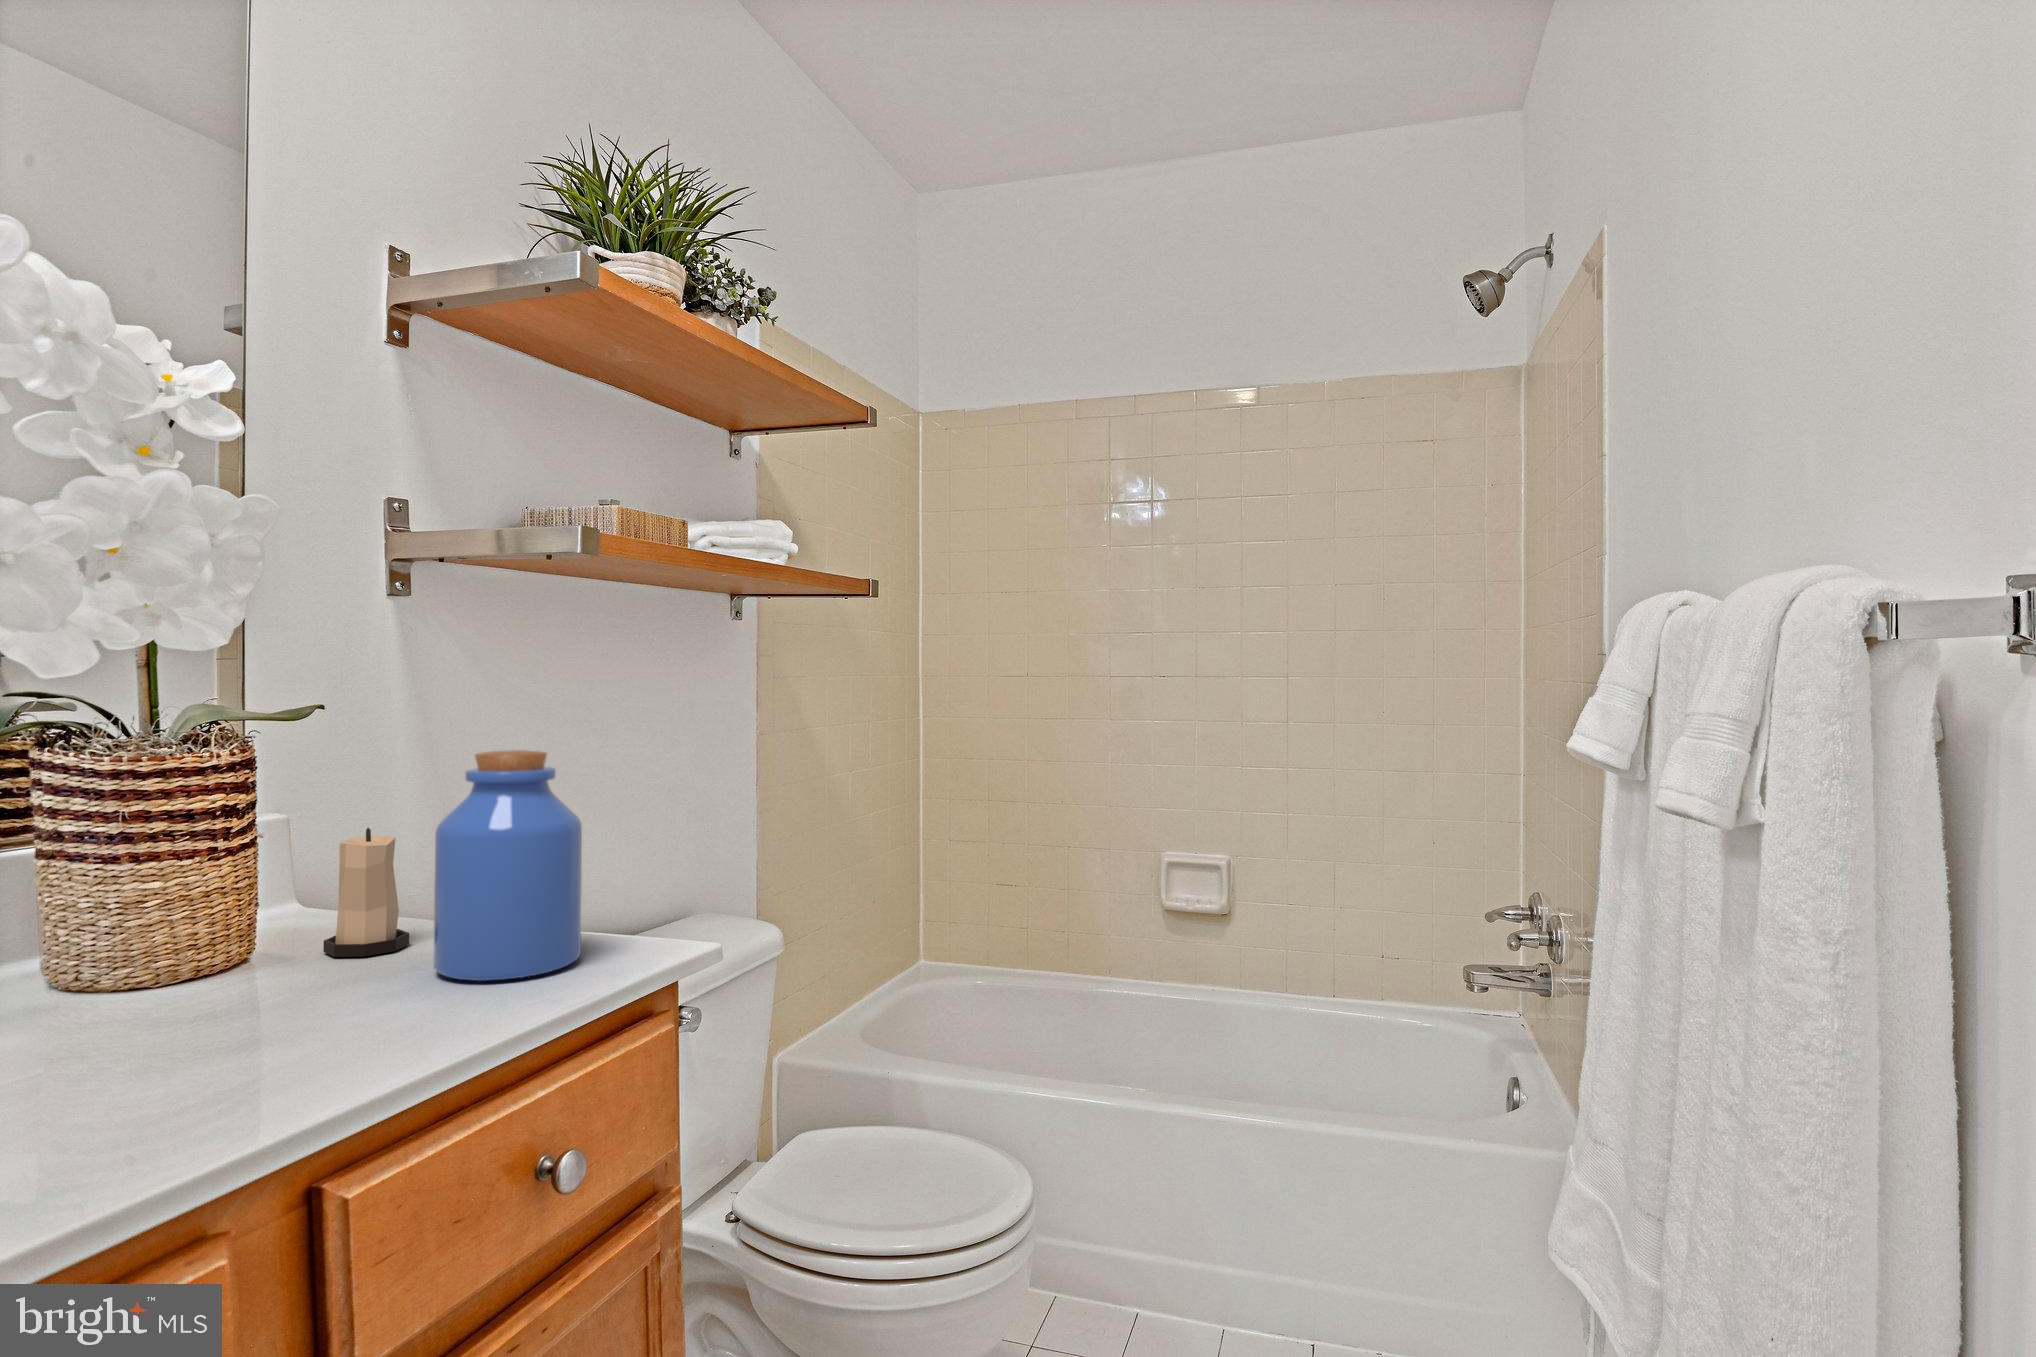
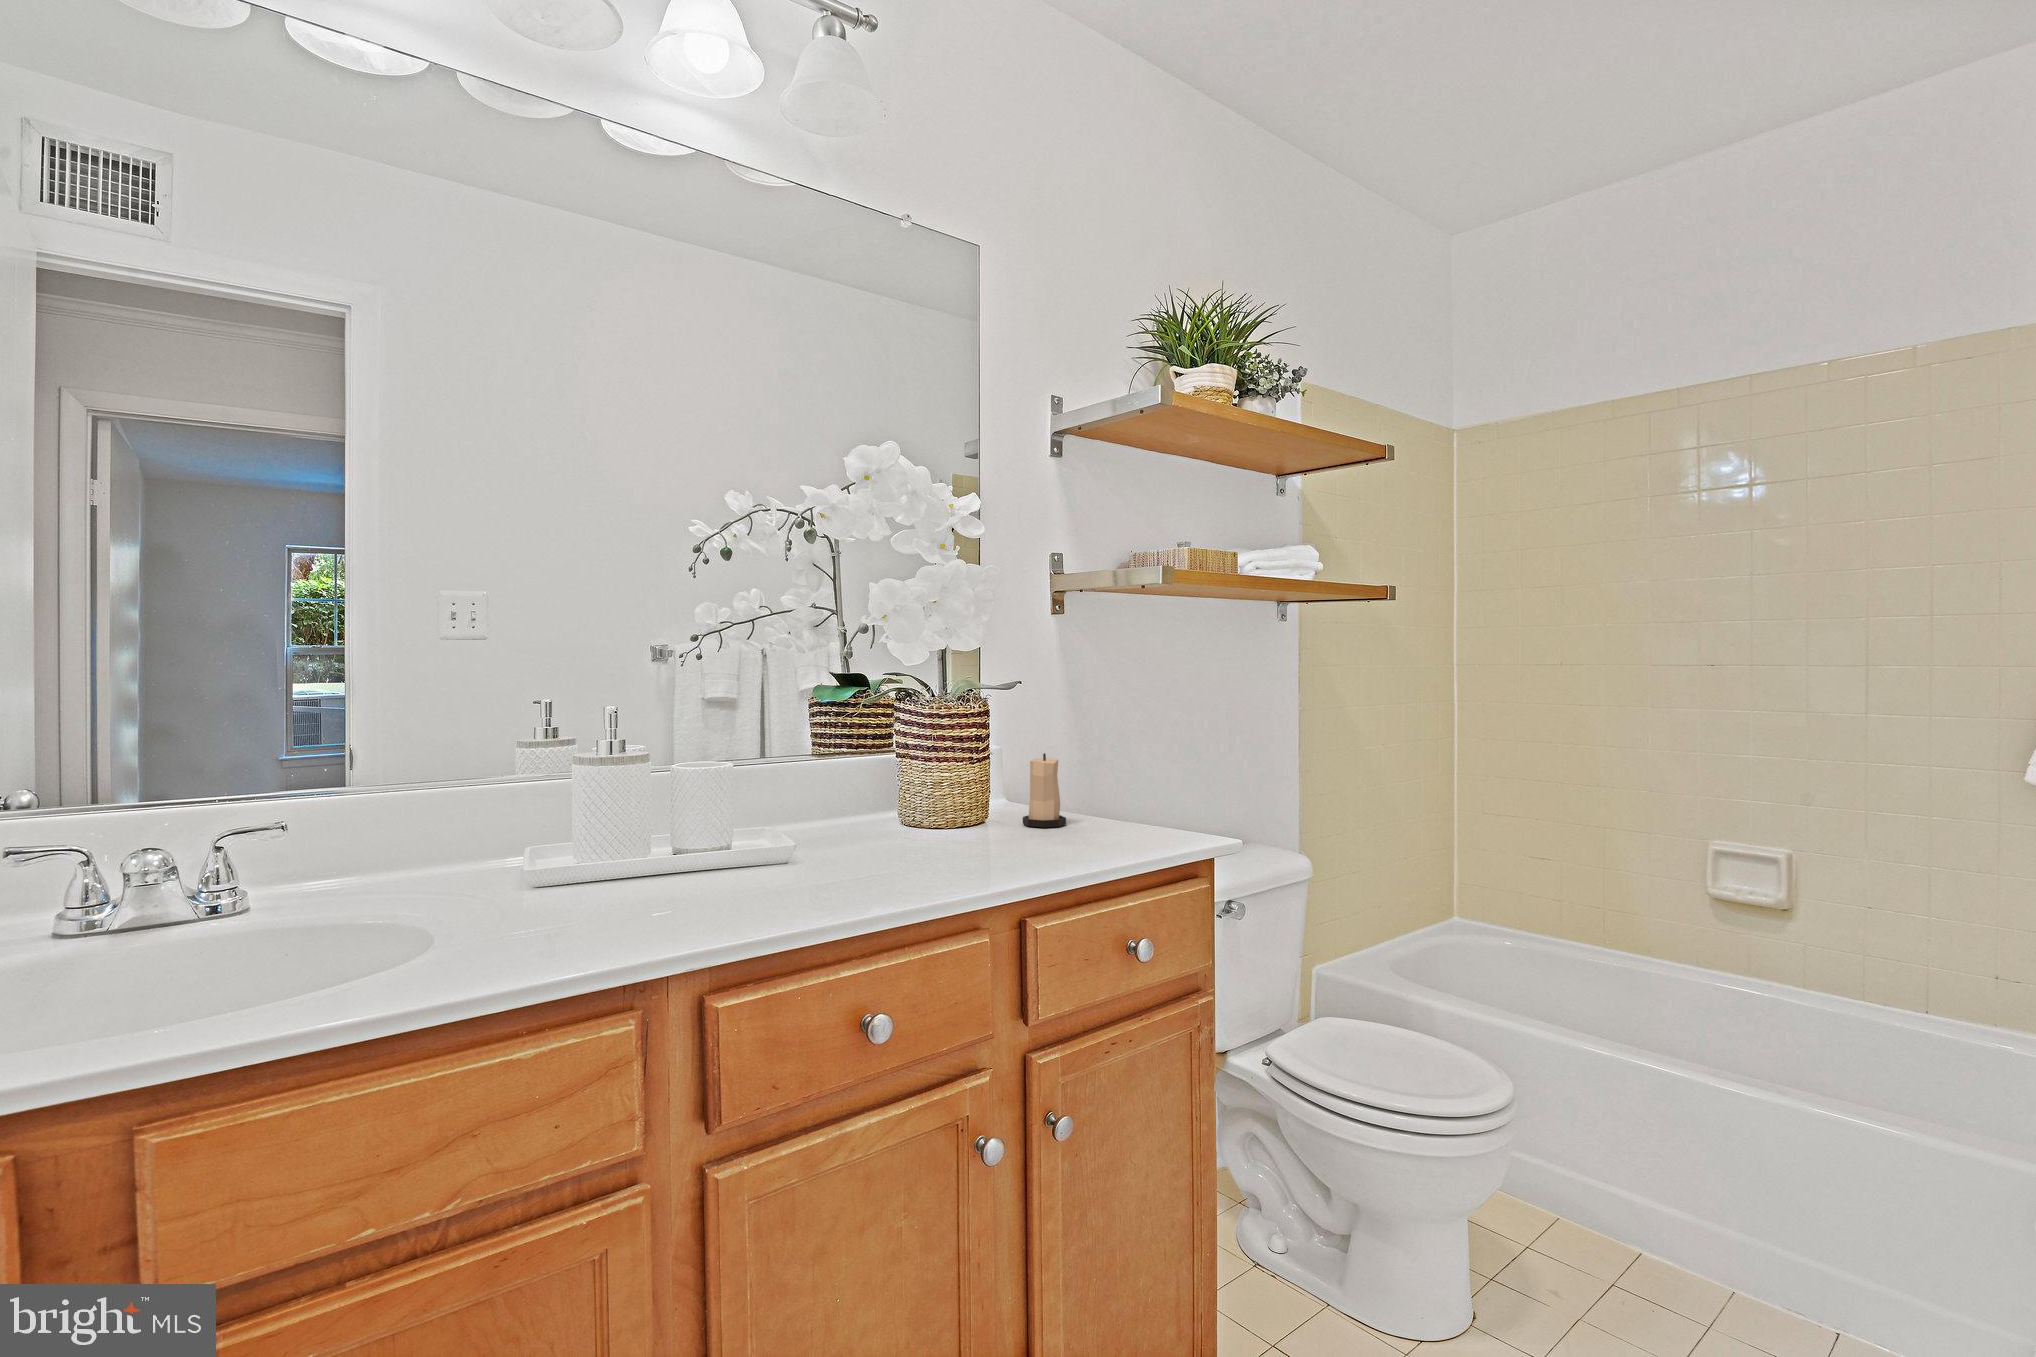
jar: present [433,750,582,981] -> none [1079,708,1161,845]

